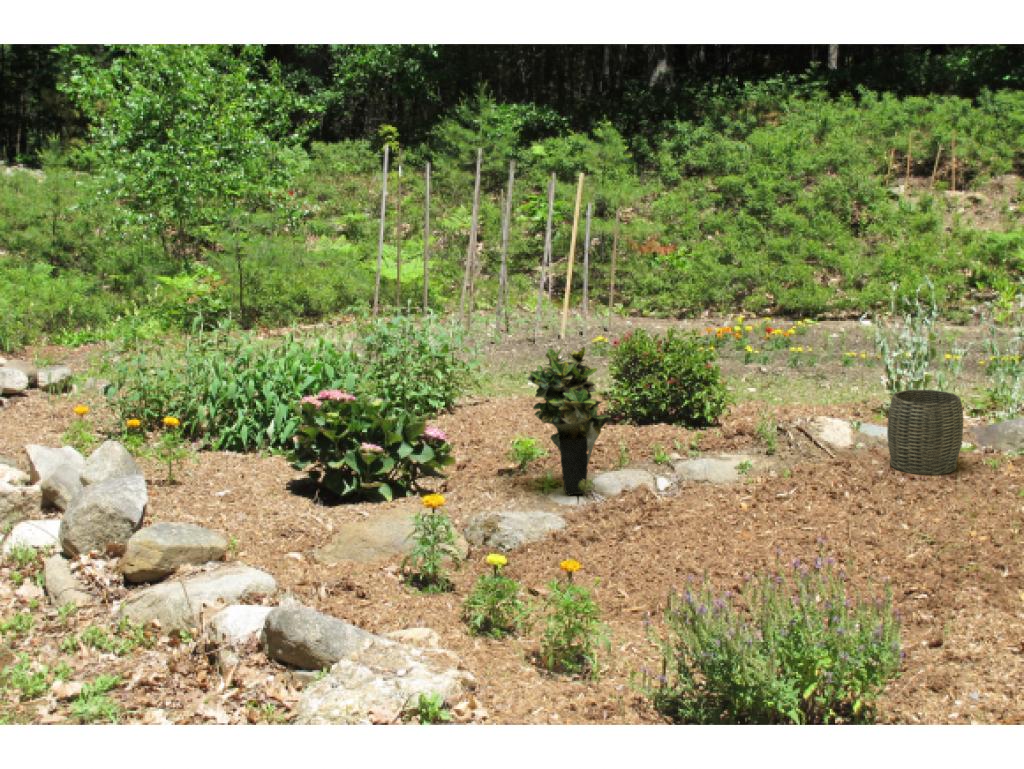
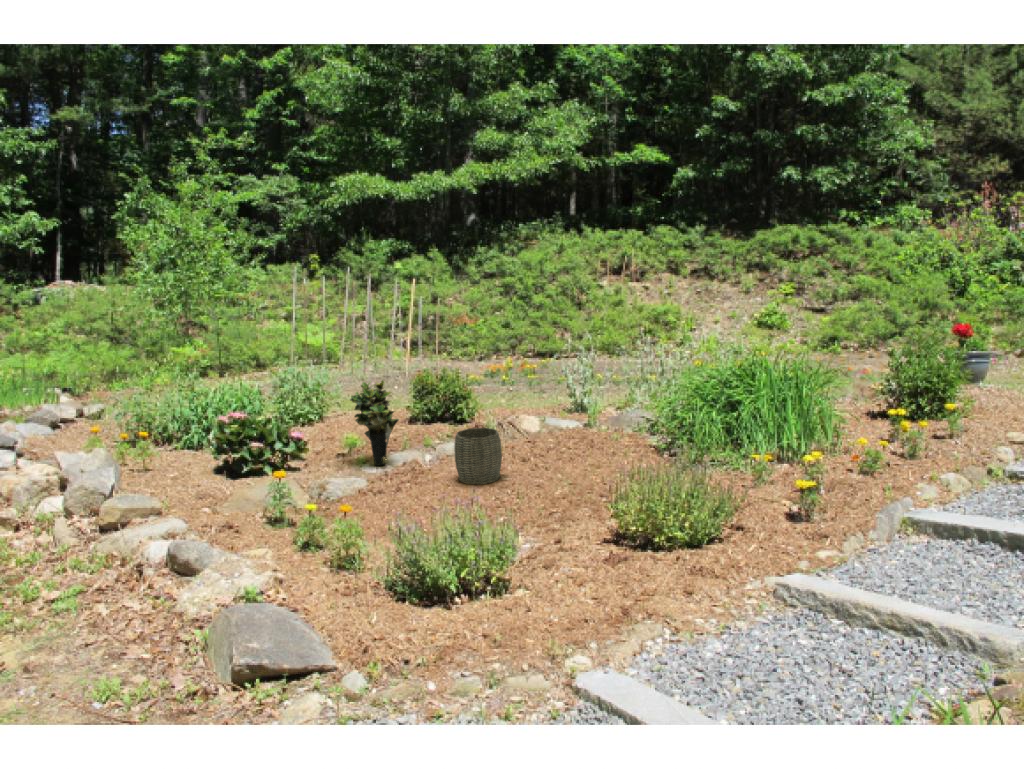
woven basket: present [887,390,963,475] -> present [454,428,502,484]

